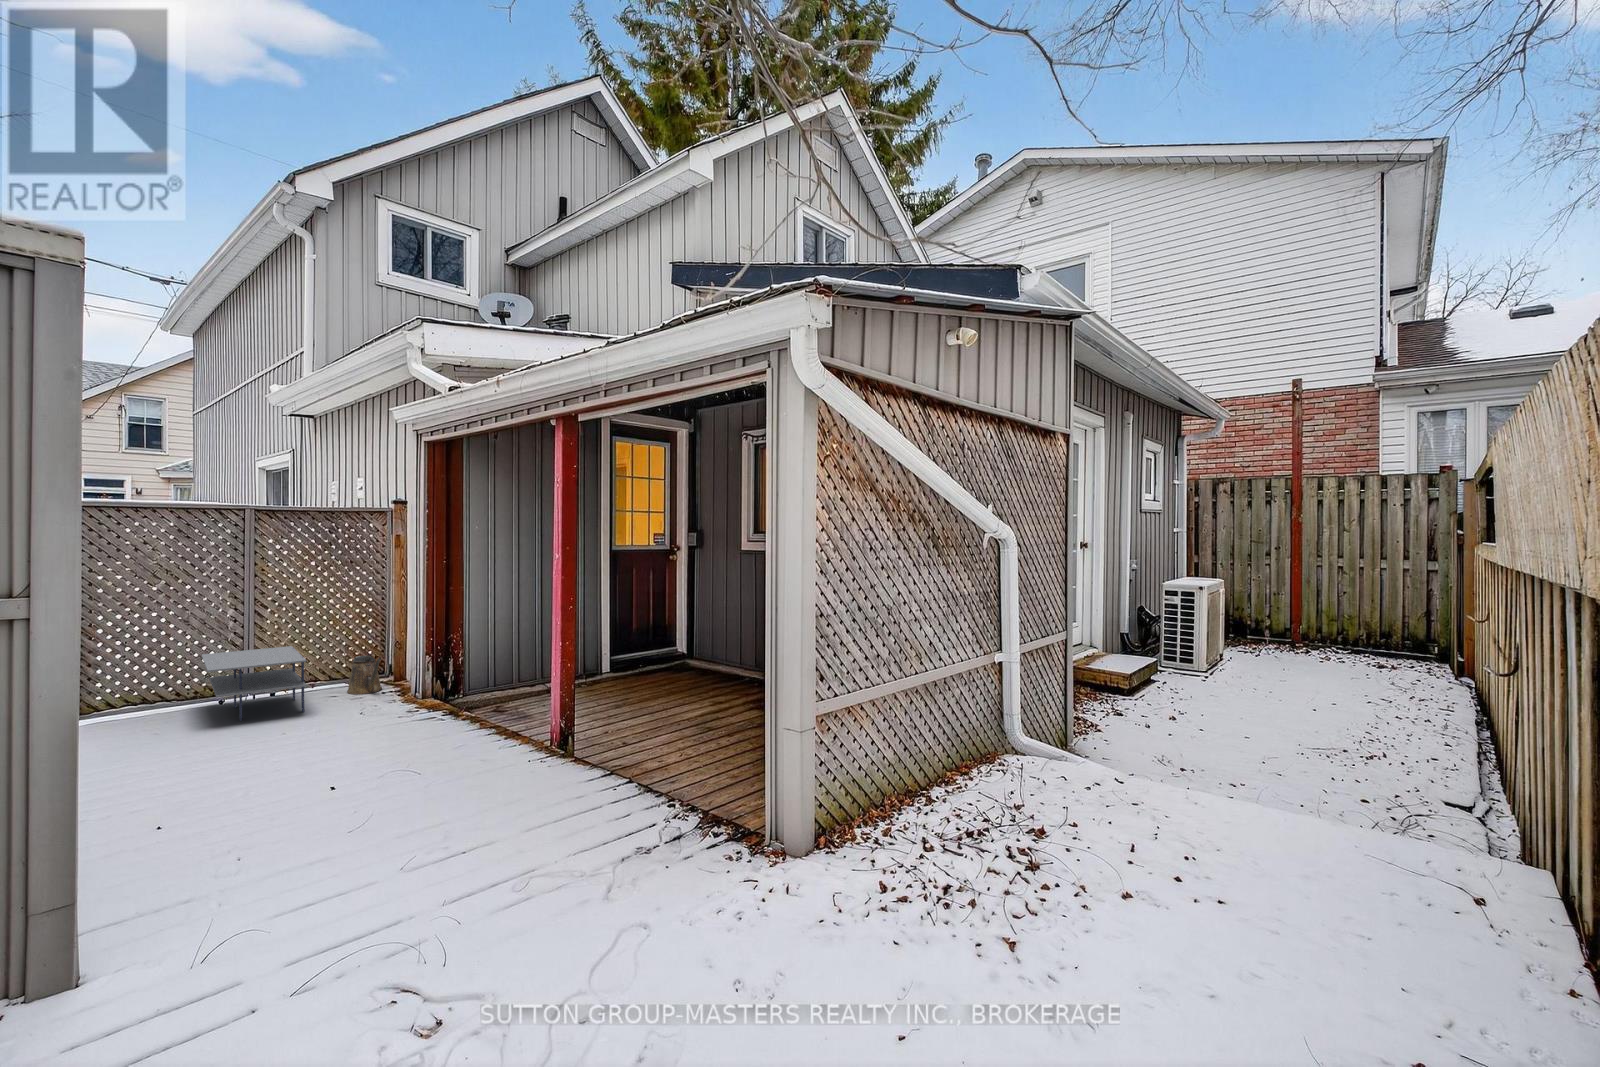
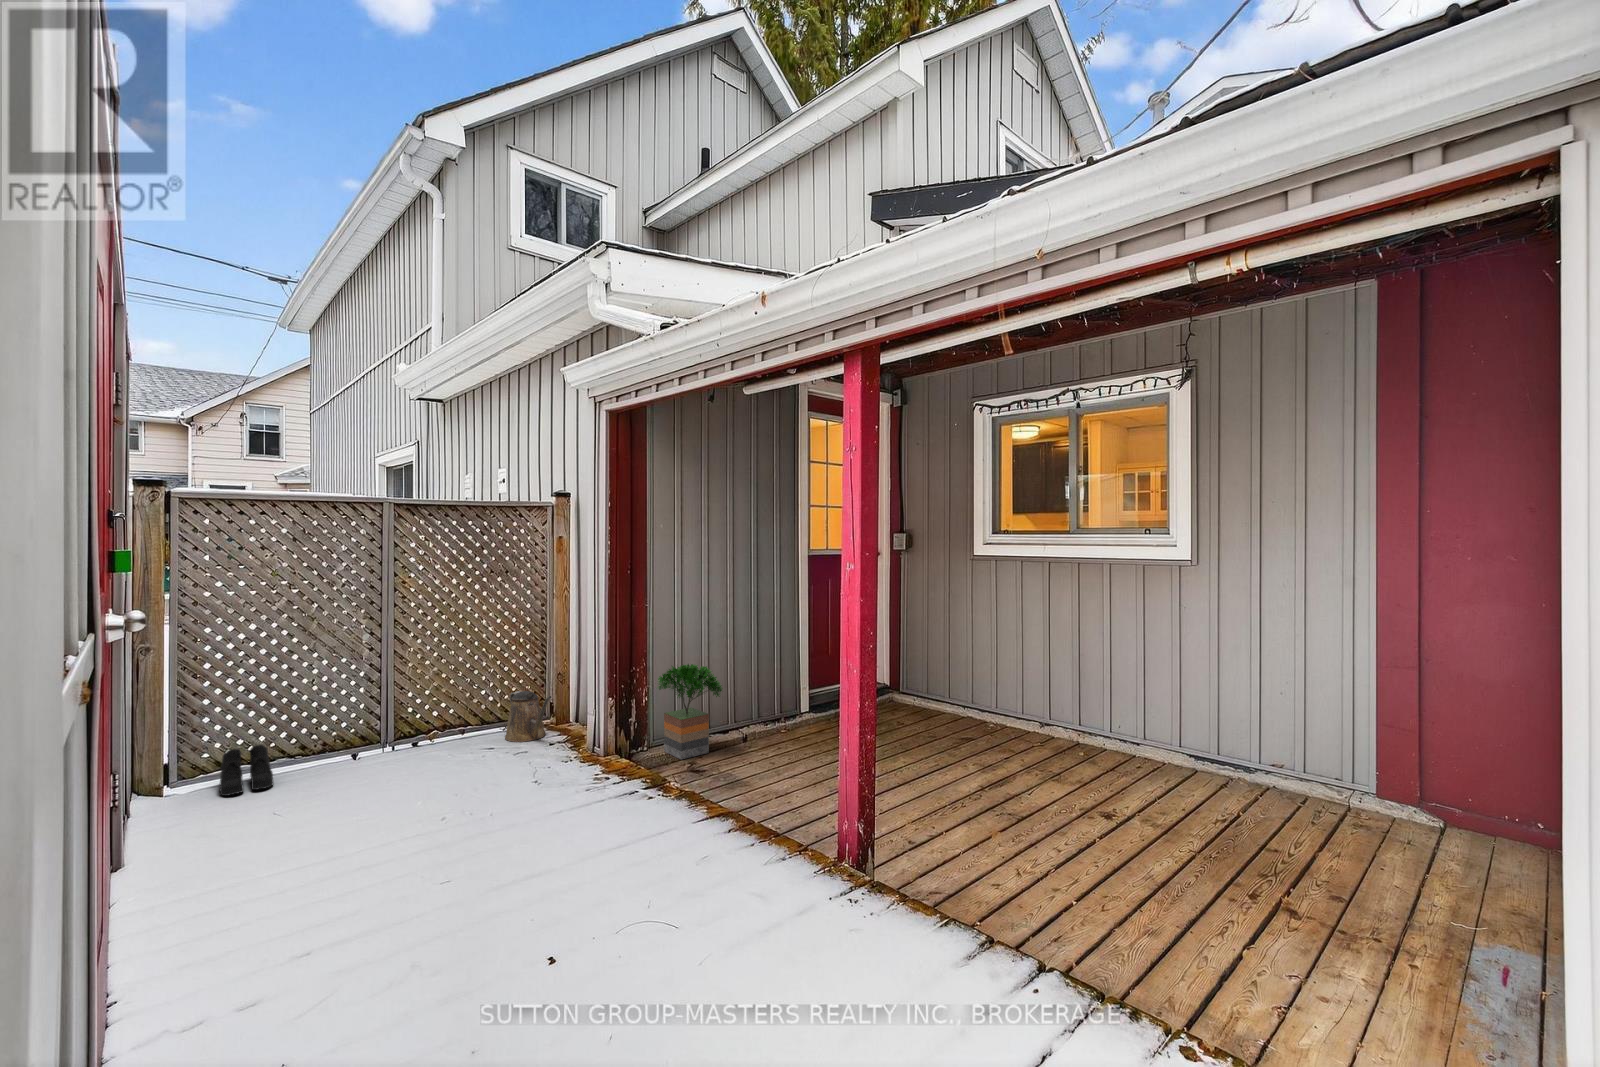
potted tree: none [462,633,515,705] -> present [658,664,723,759]
side table: present [202,646,307,721] -> none [332,681,469,787]
boots: none [110,690,152,726] -> present [220,744,273,796]

